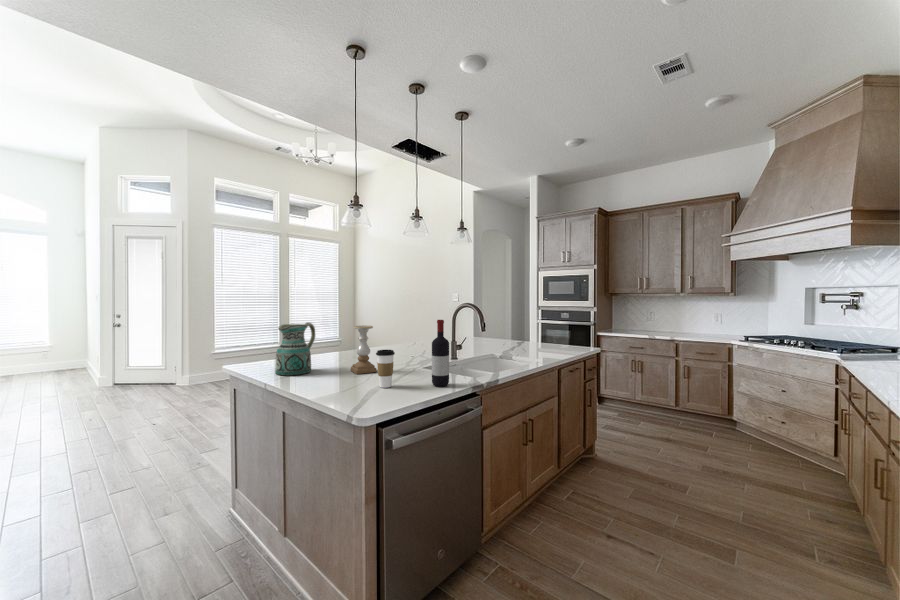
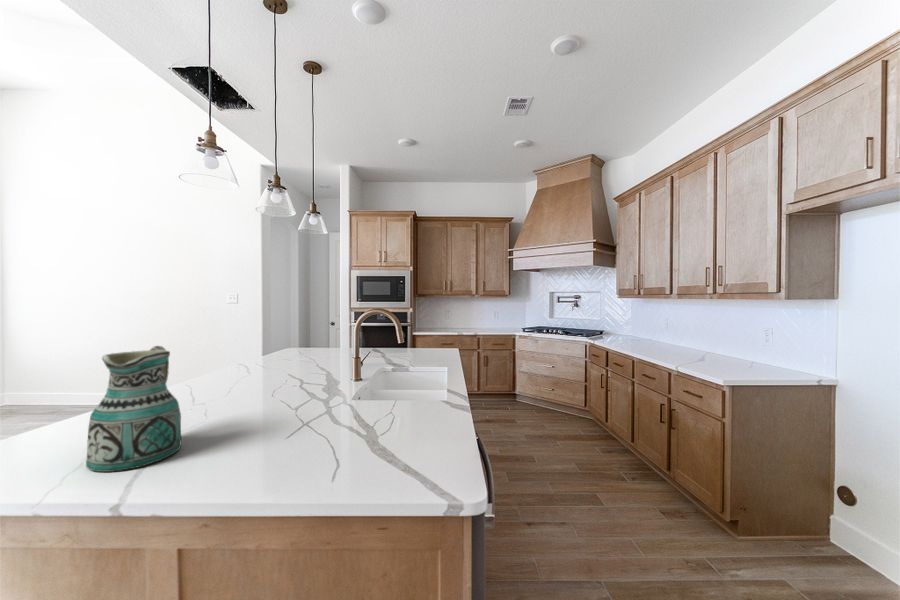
wine bottle: present [432,320,449,387] -> none [426,326,450,418]
candle holder: present [351,326,377,374] -> none [256,342,308,427]
coffee cup: present [376,350,395,388] -> none [366,376,396,439]

